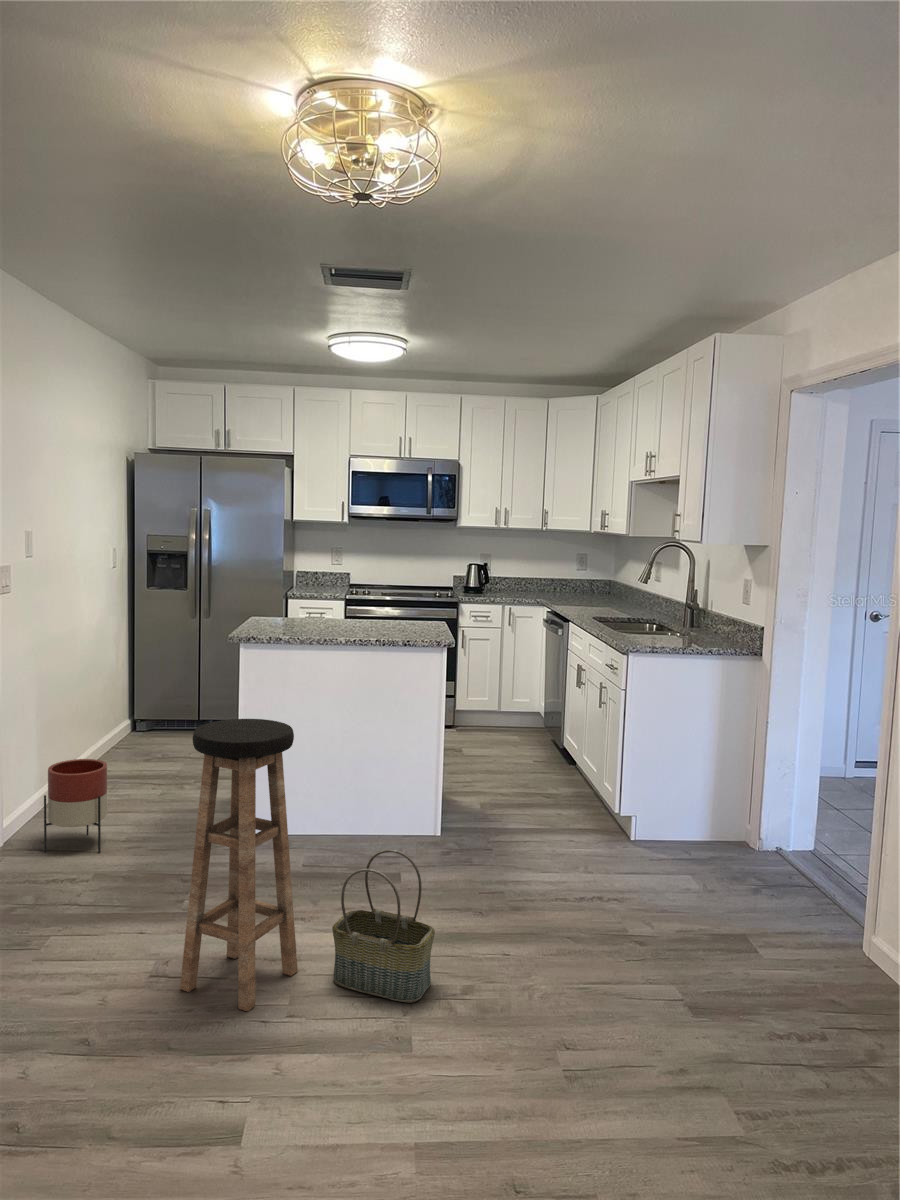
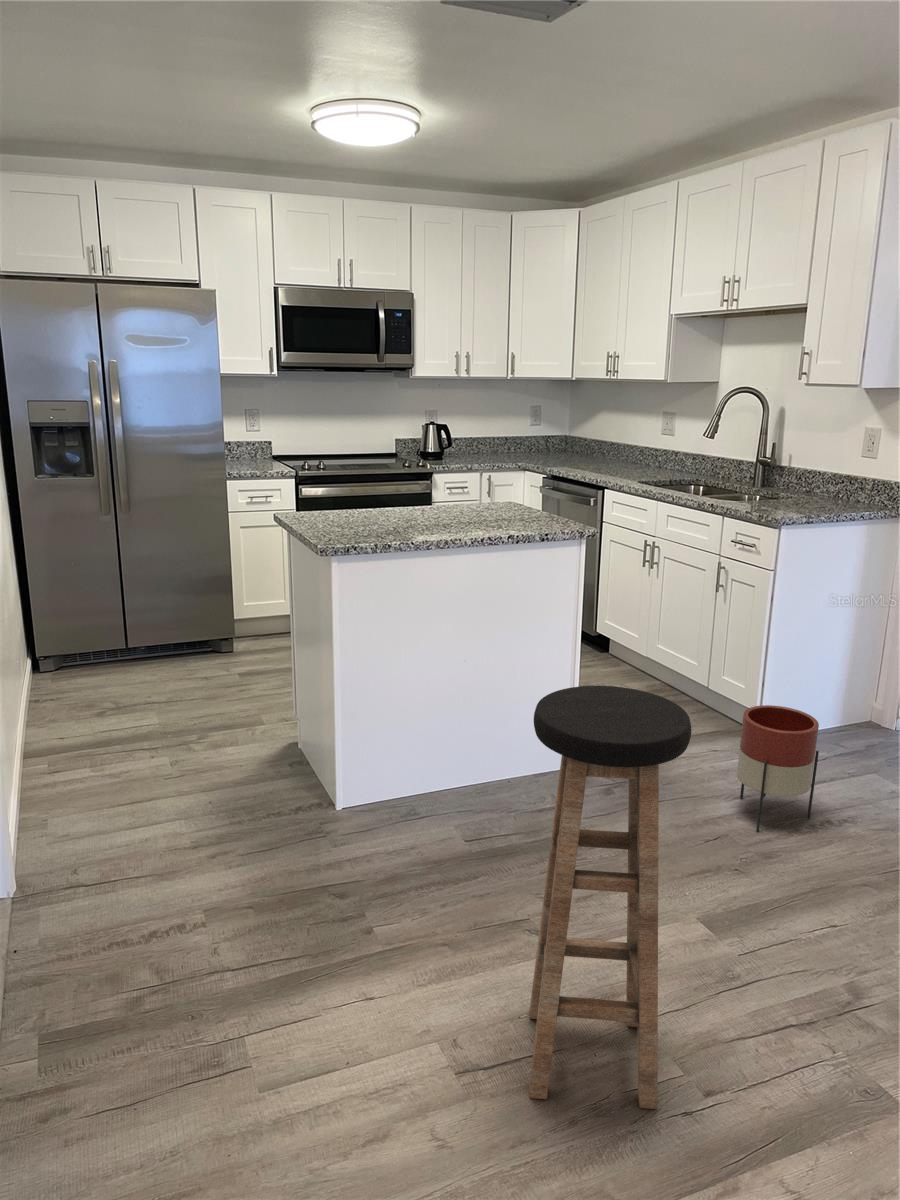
planter: present [44,759,107,853] -> present [737,705,819,832]
basket: present [332,850,435,1003] -> none [687,834,839,1031]

